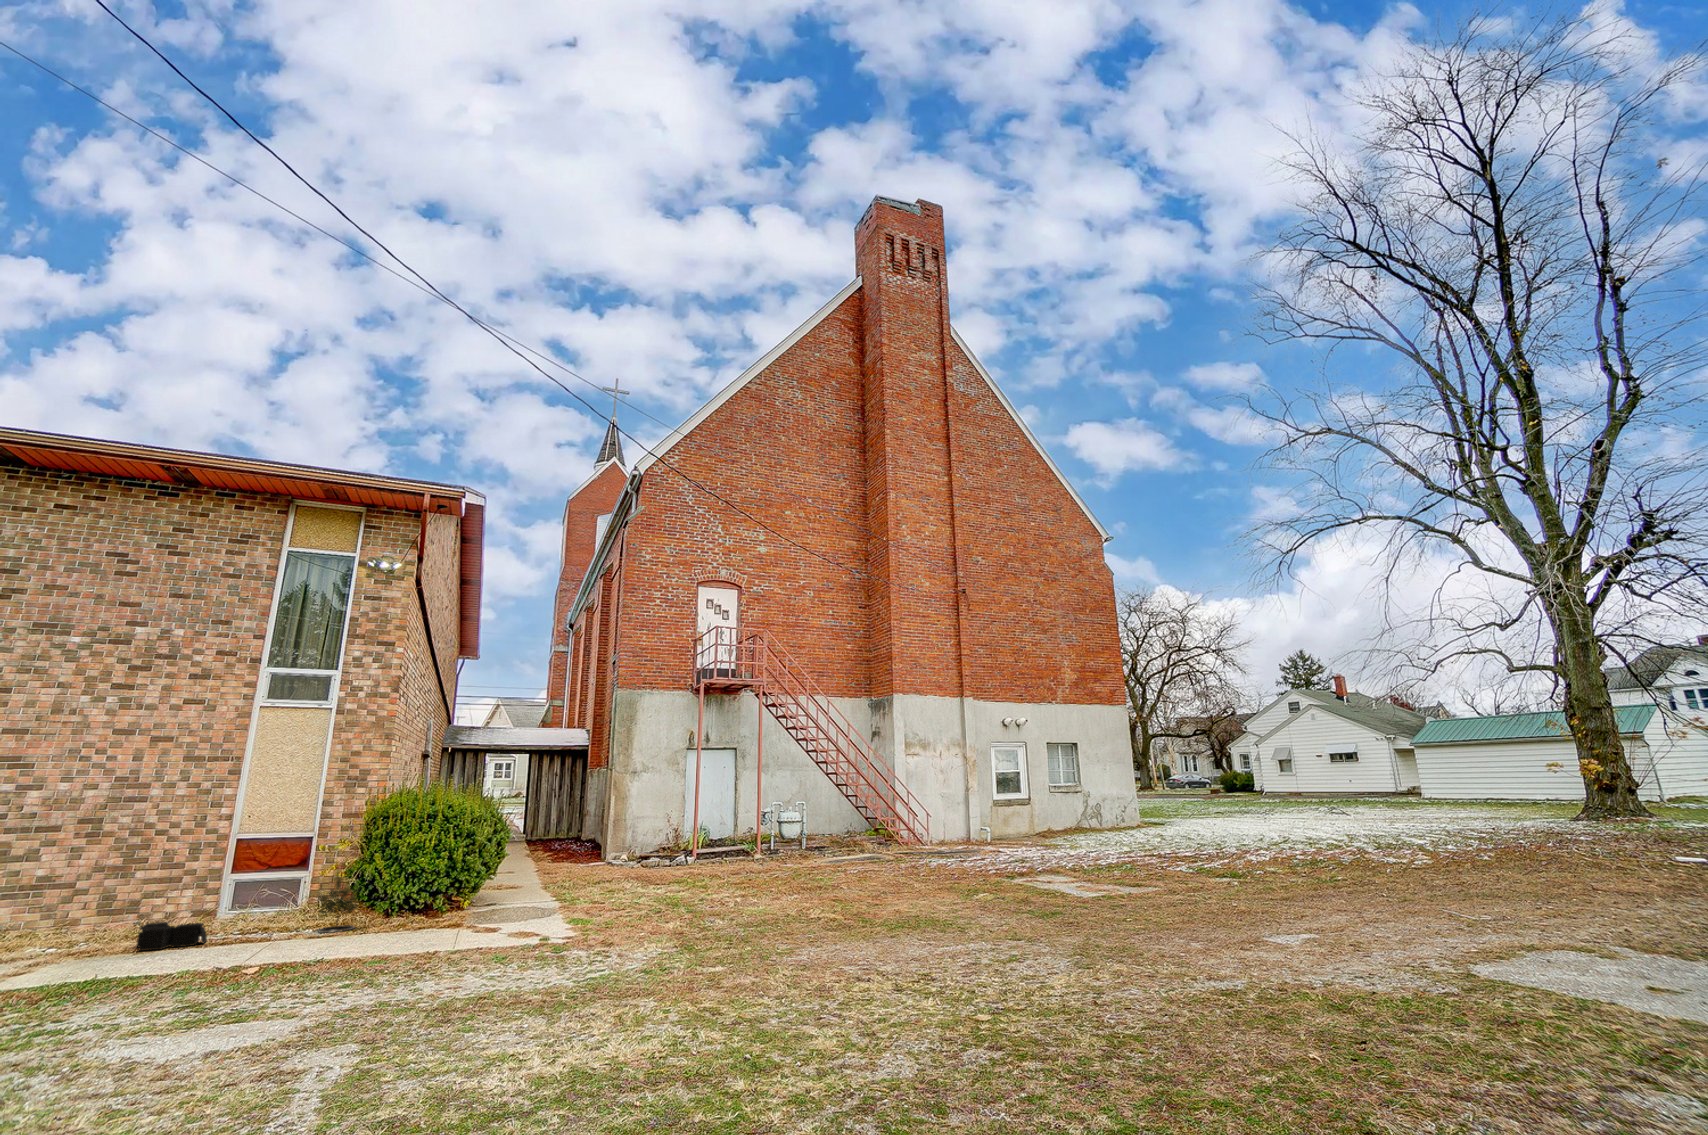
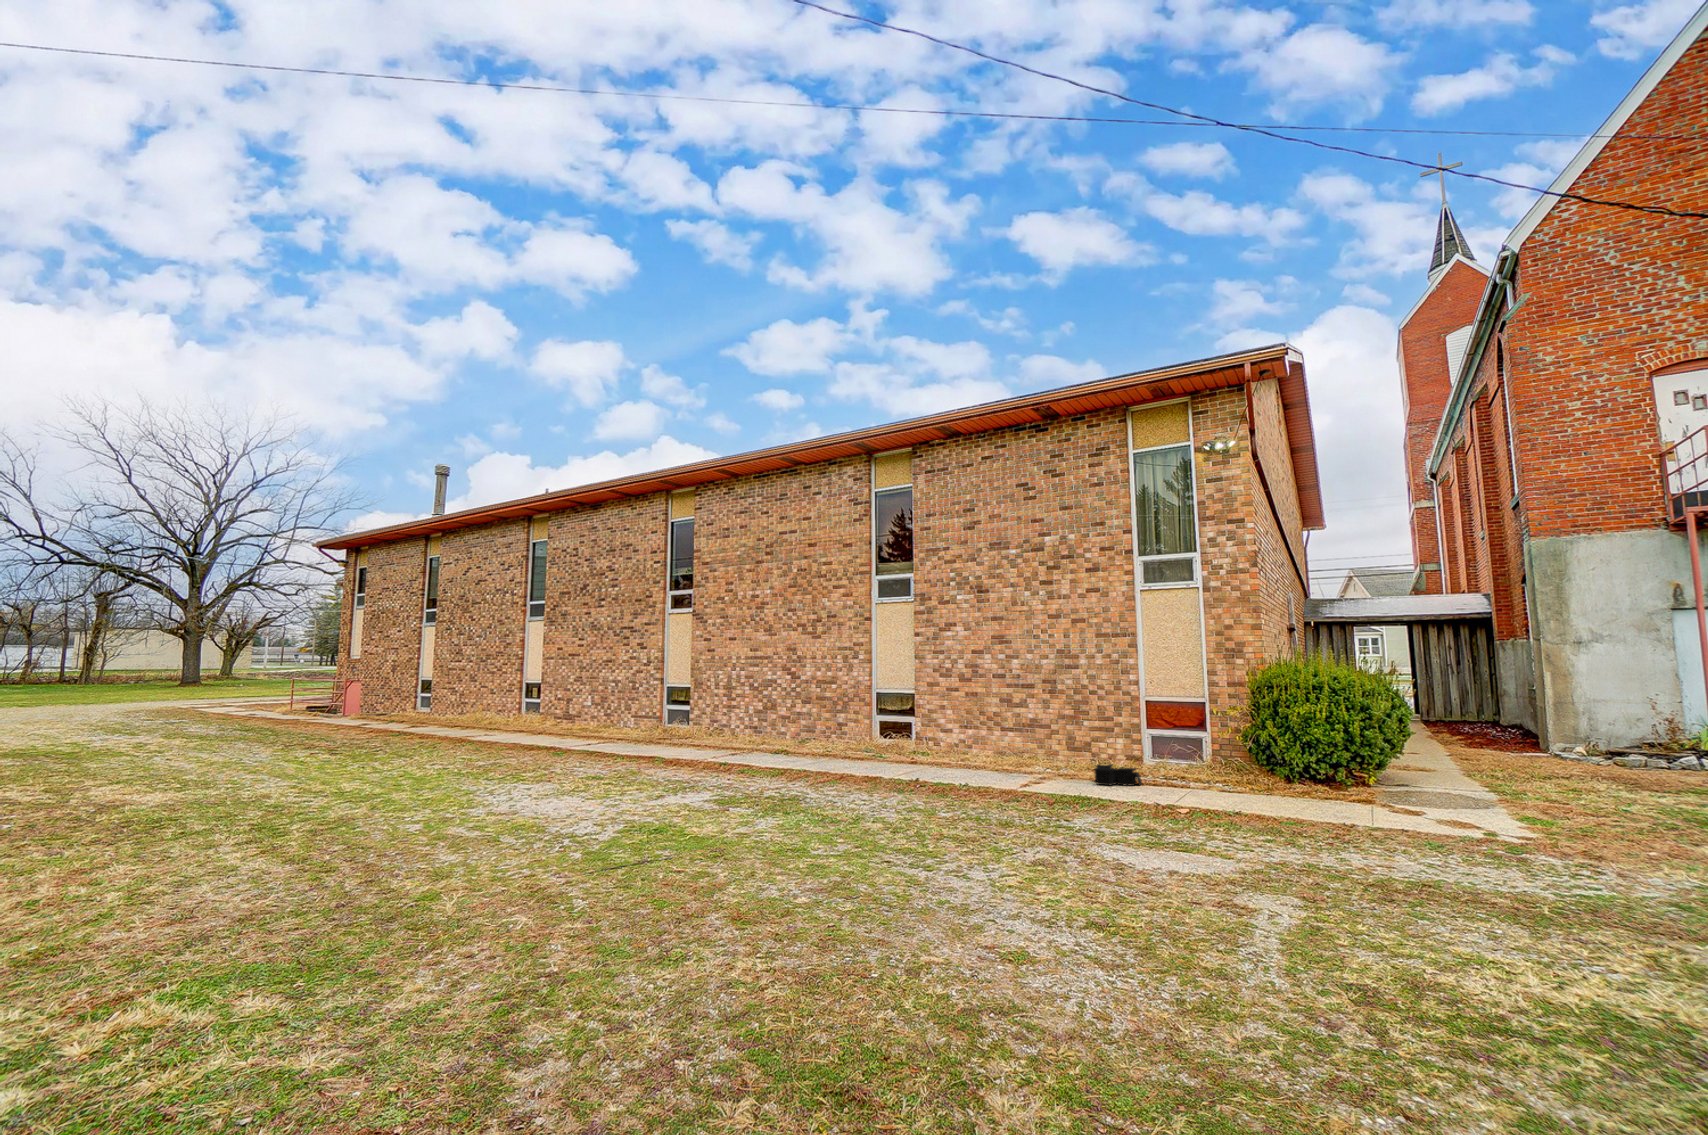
potted tree: present [317,873,359,933] -> none [1219,734,1262,790]

